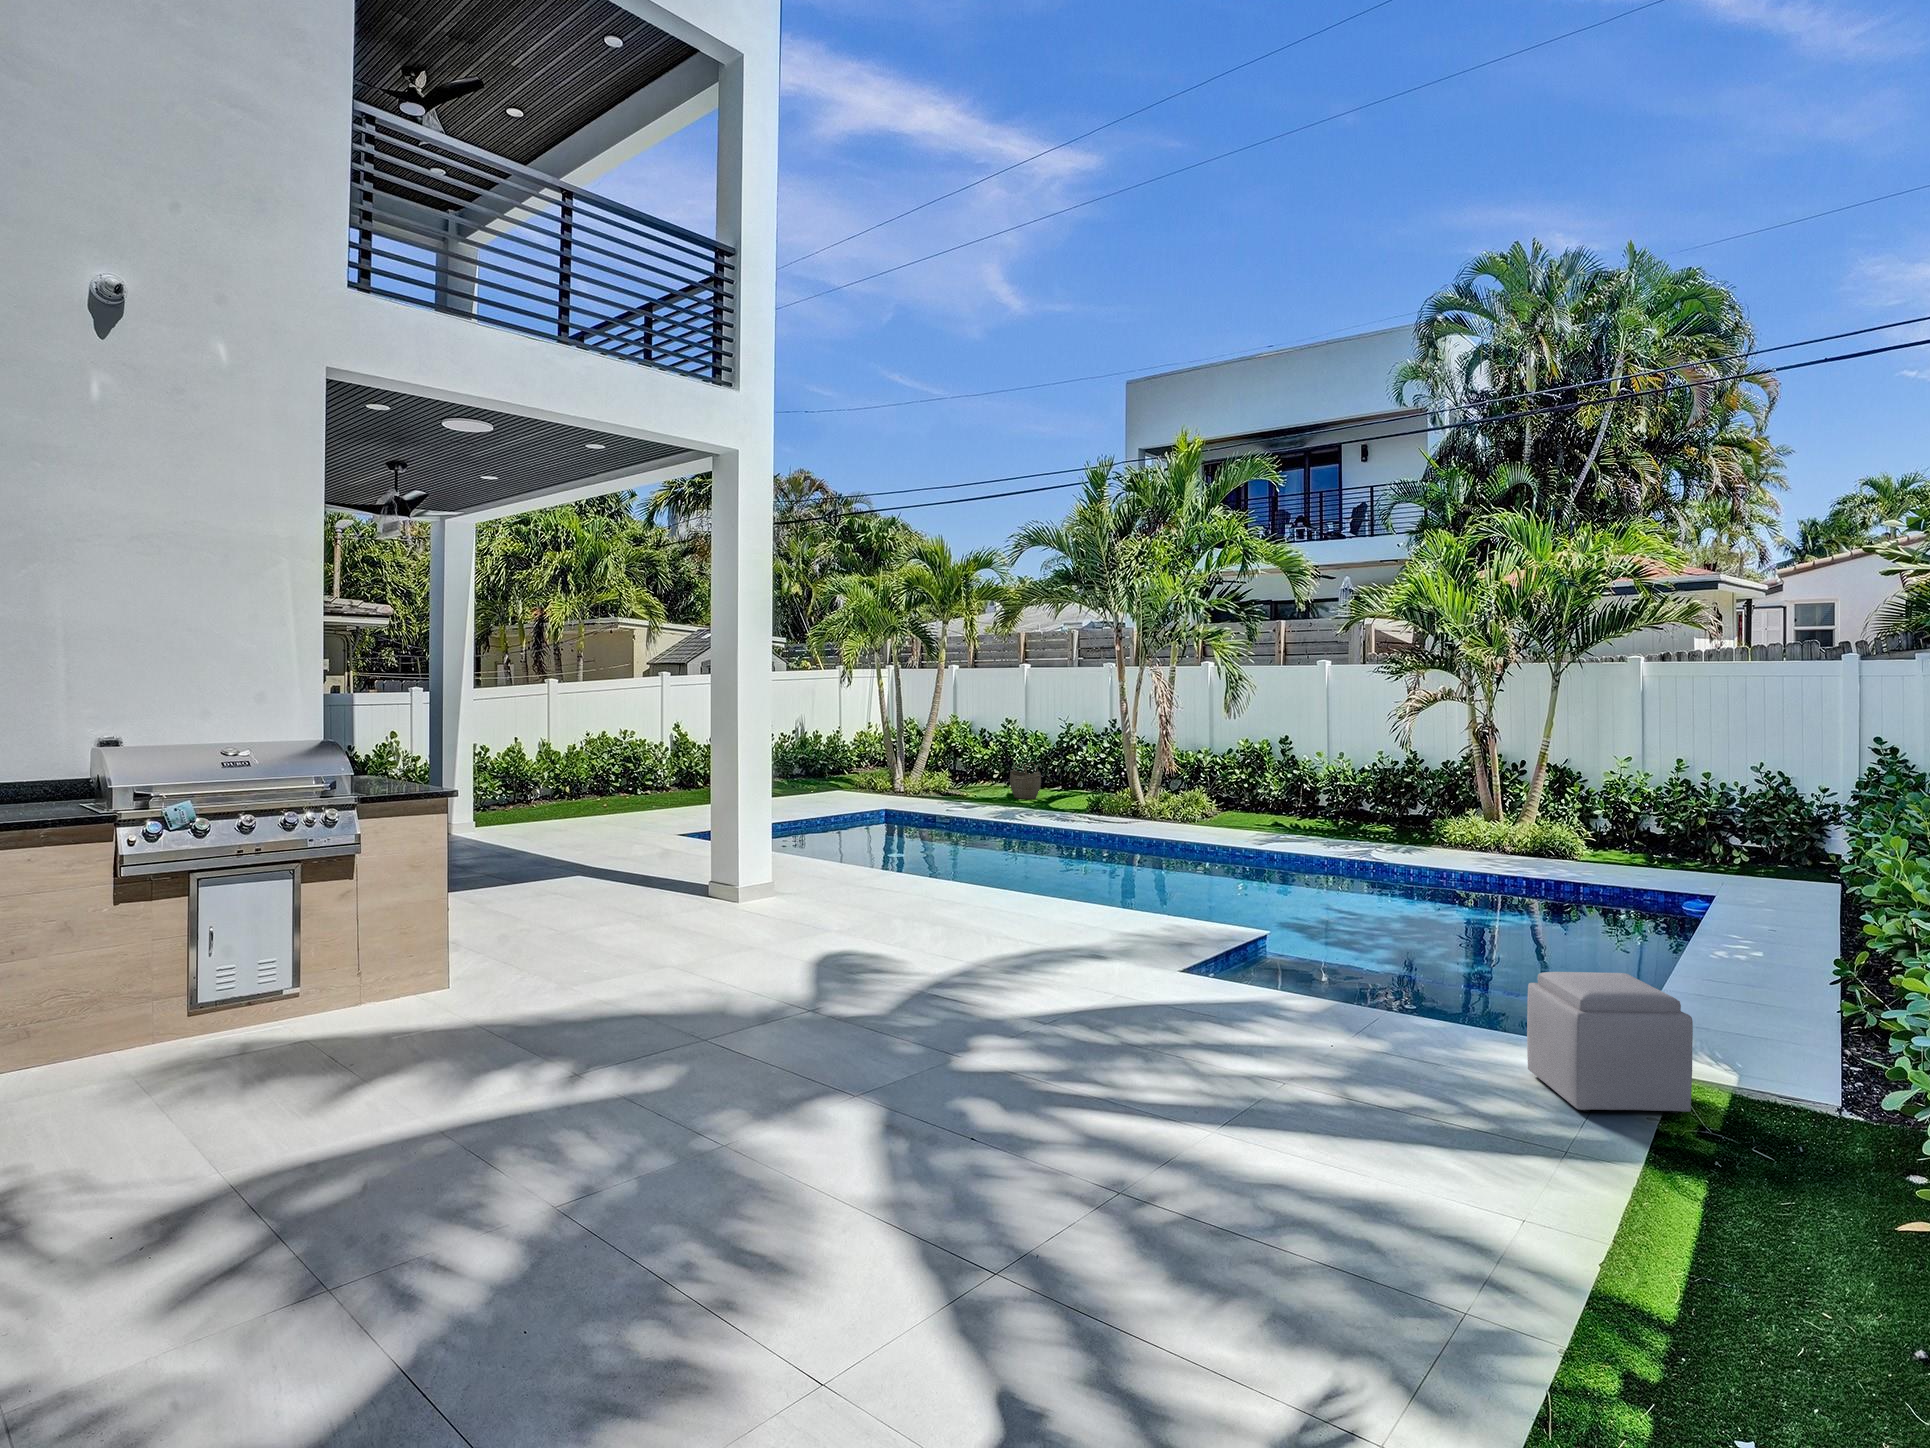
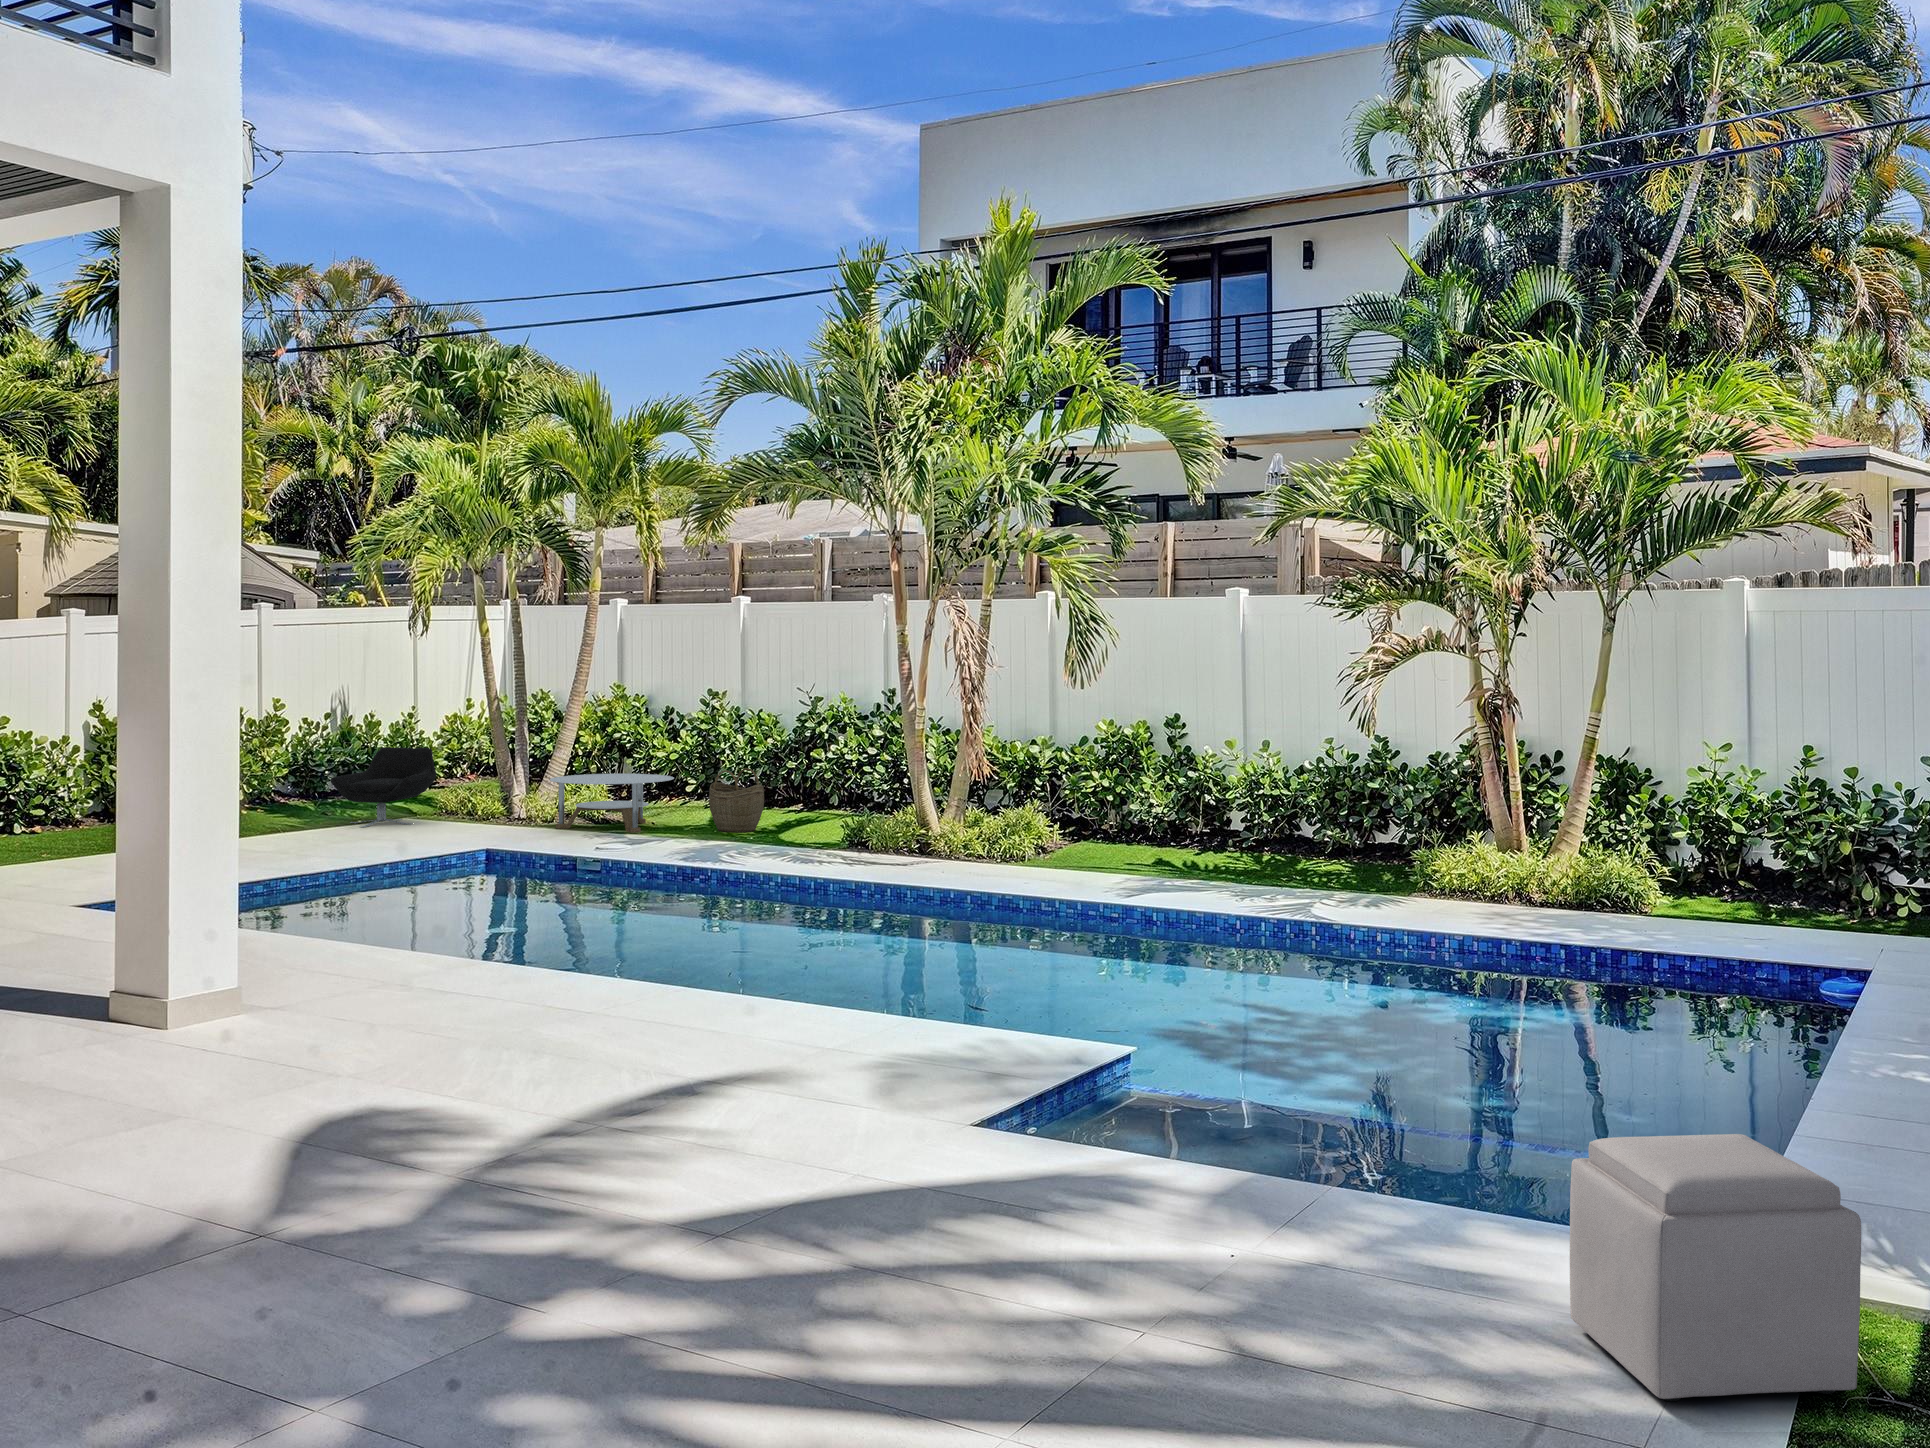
lounge chair: none [801,748,857,792] -> present [331,747,436,828]
round table: none [921,765,990,798] -> present [550,774,674,833]

